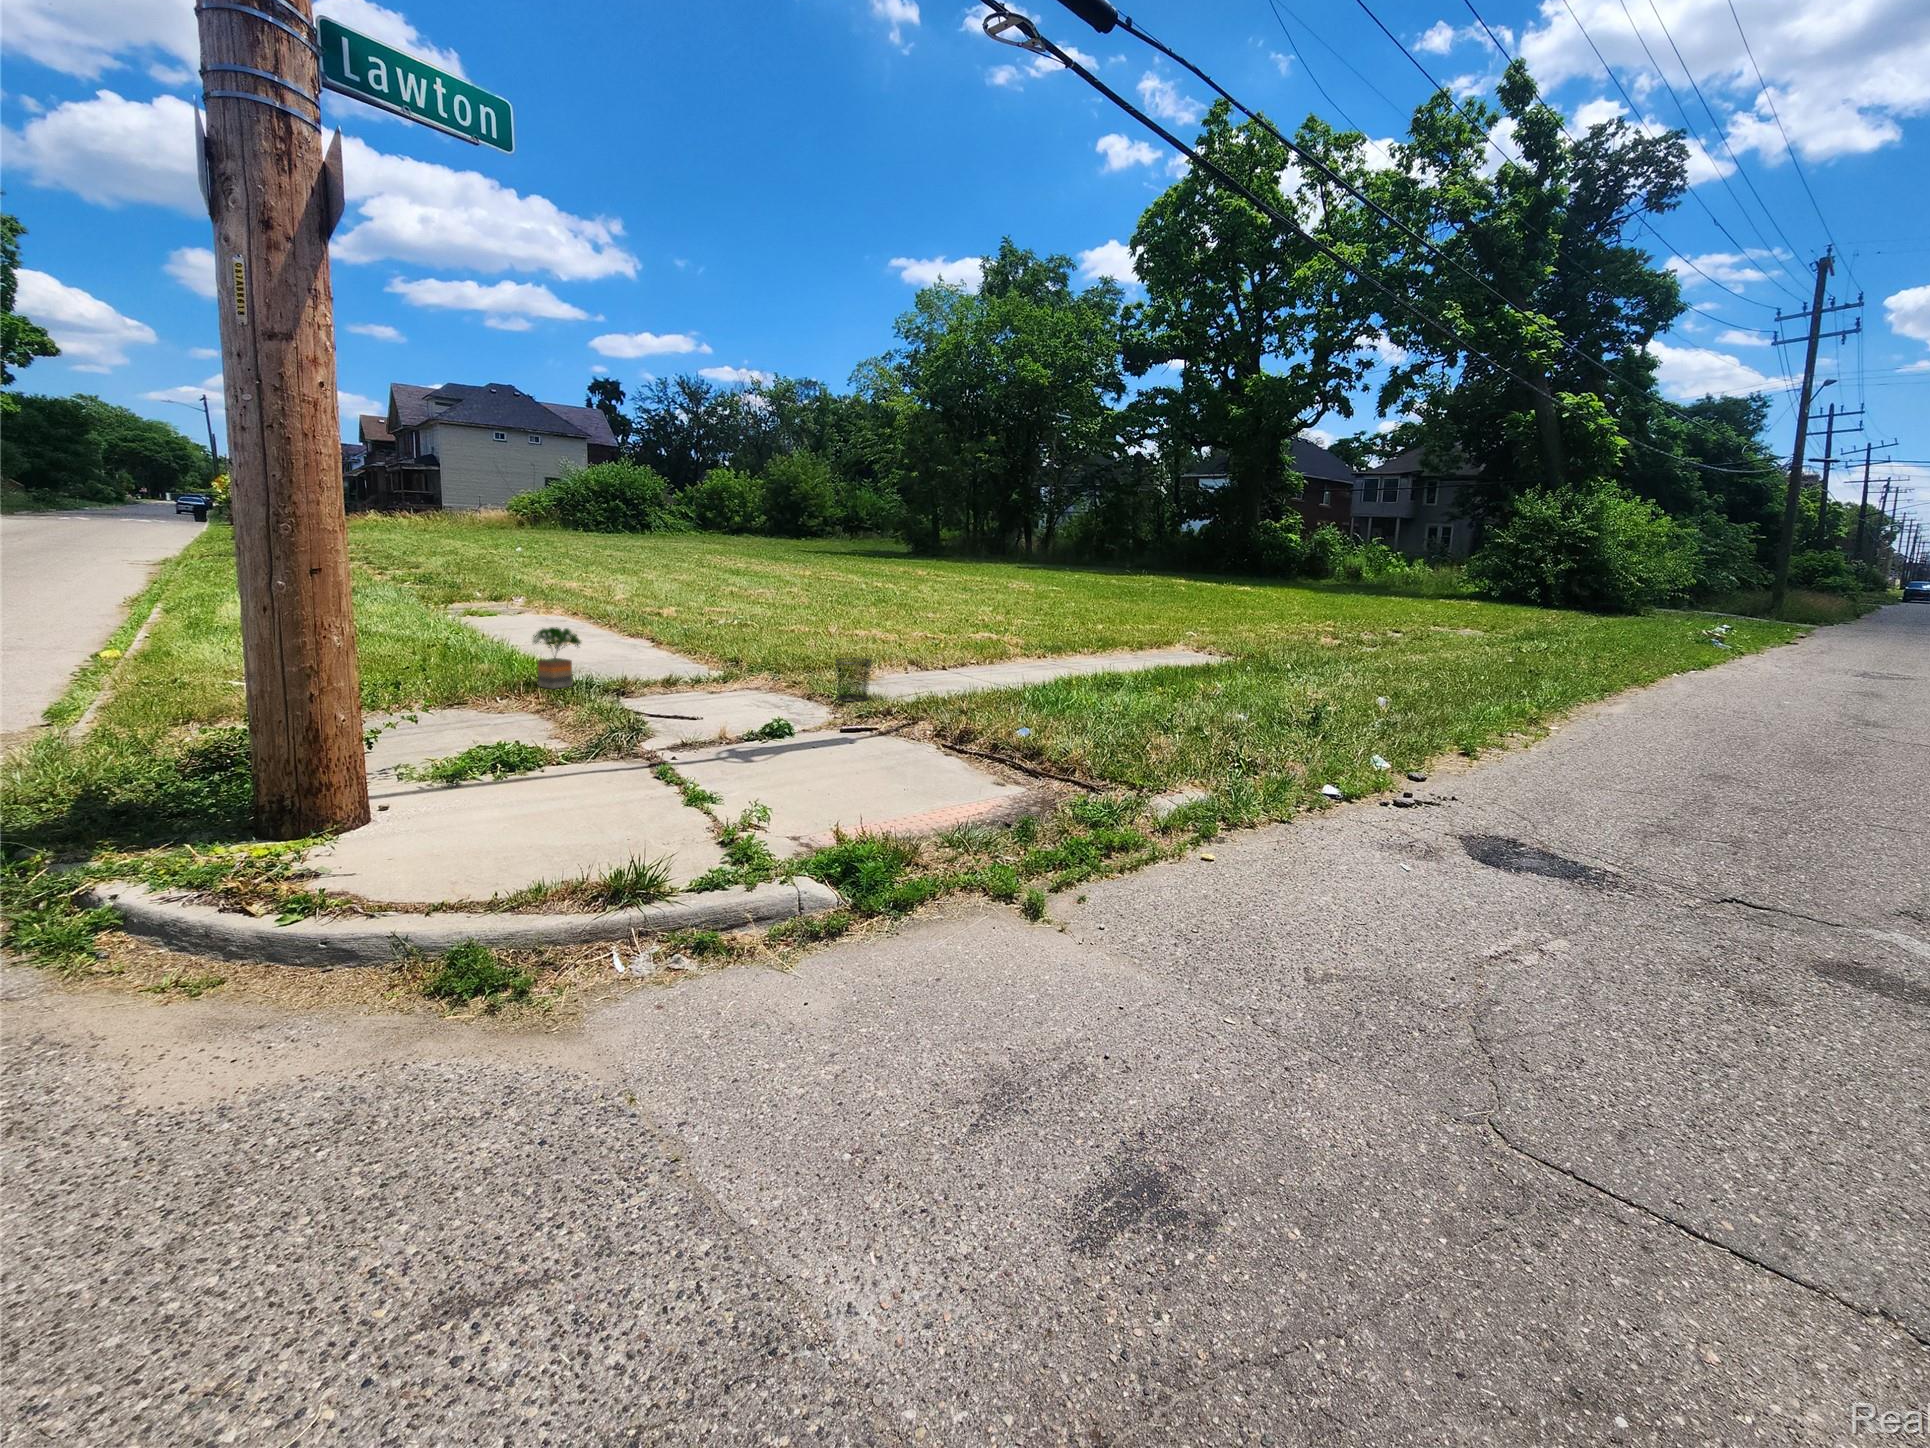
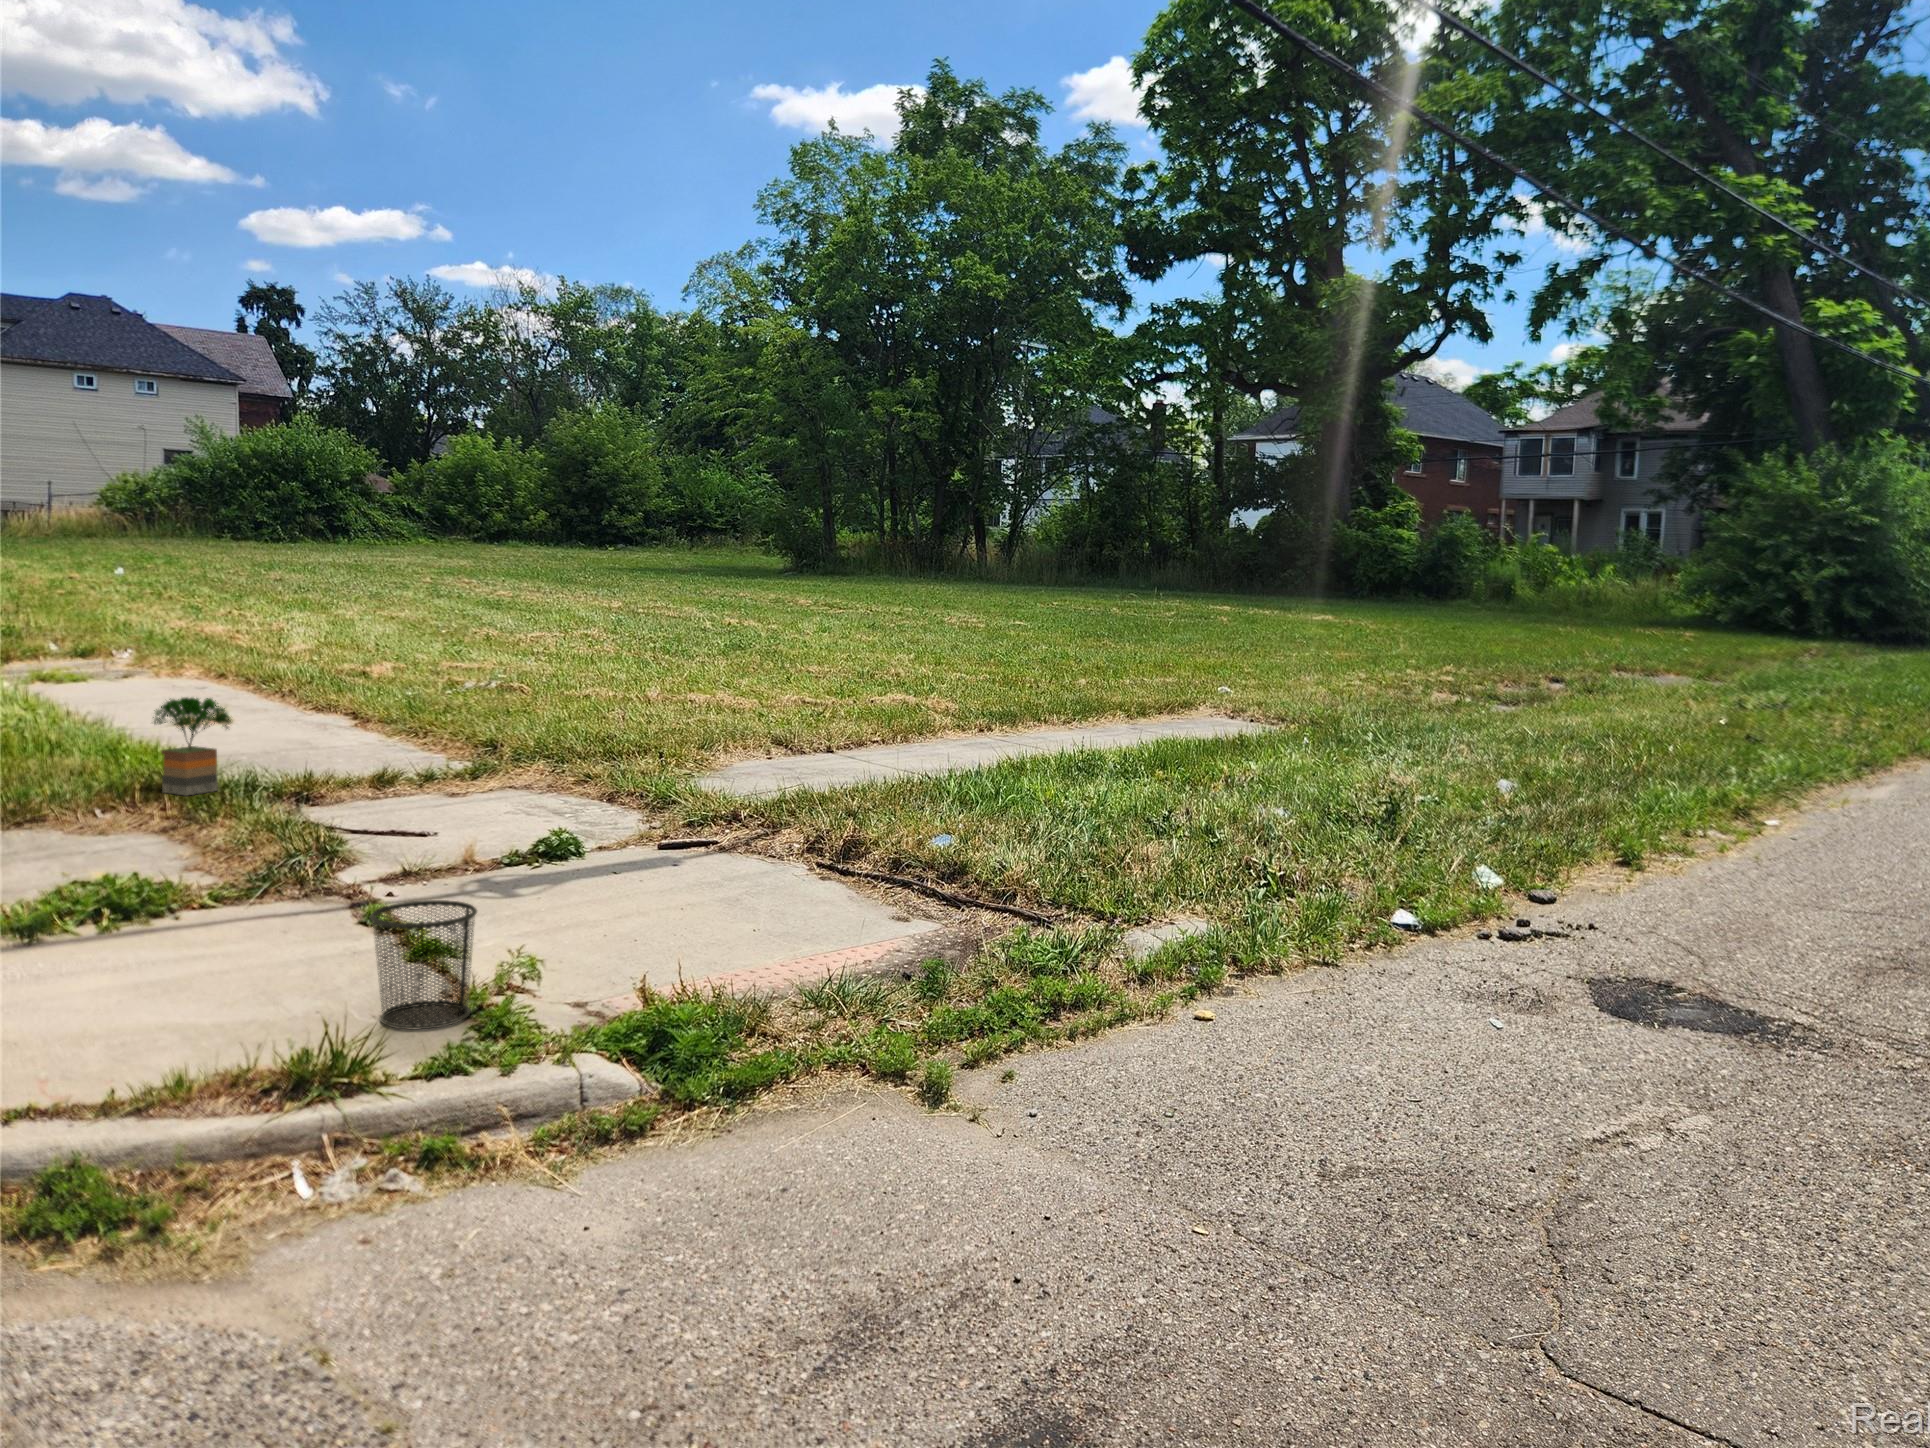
waste bin: present [836,658,871,701] -> present [370,900,477,1030]

